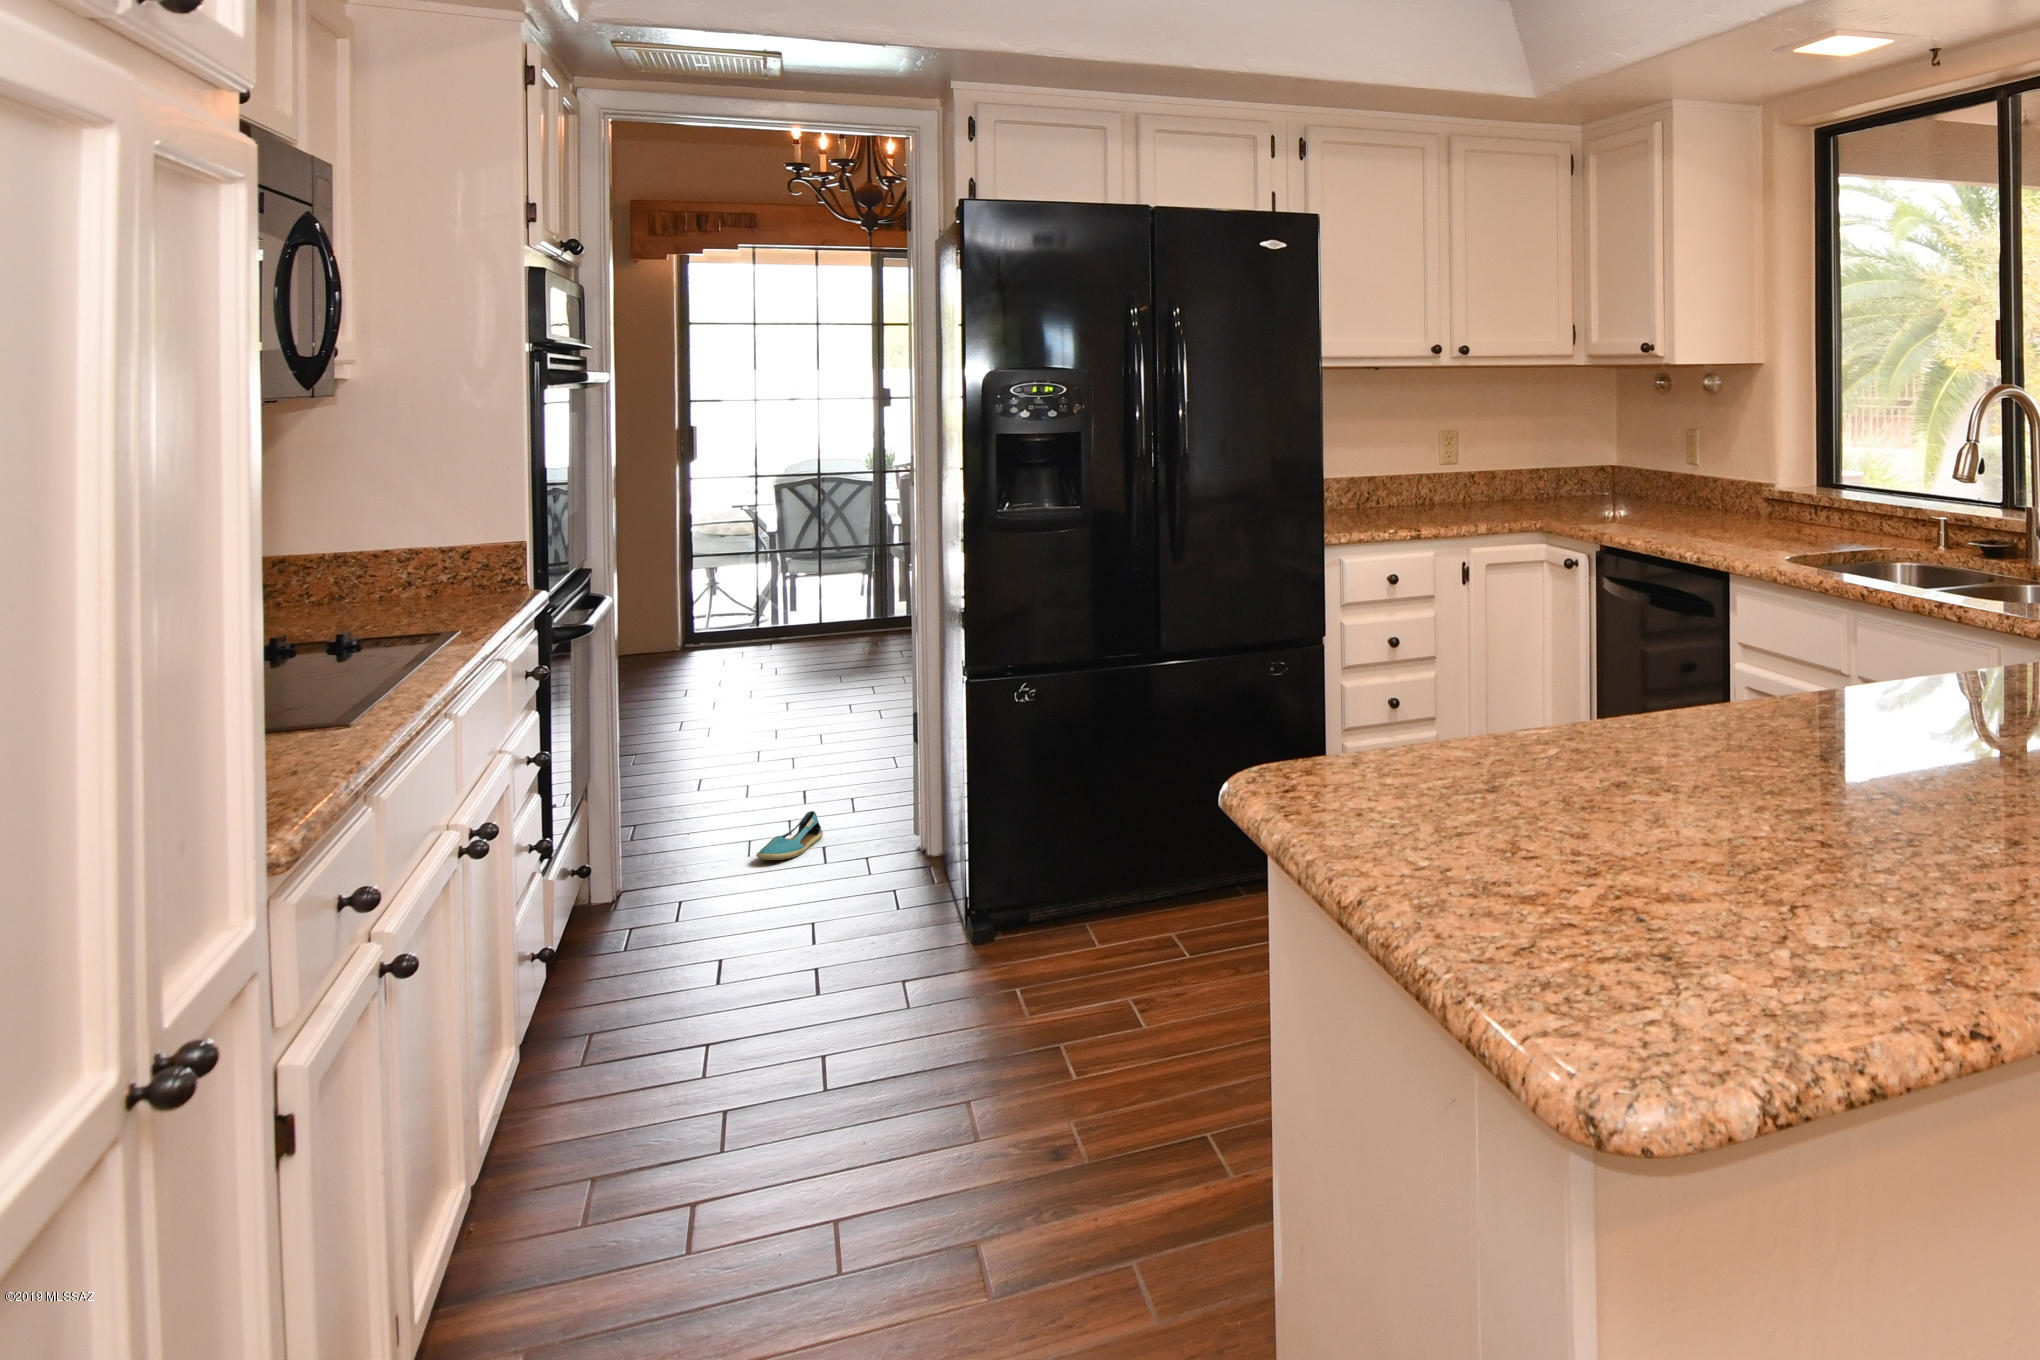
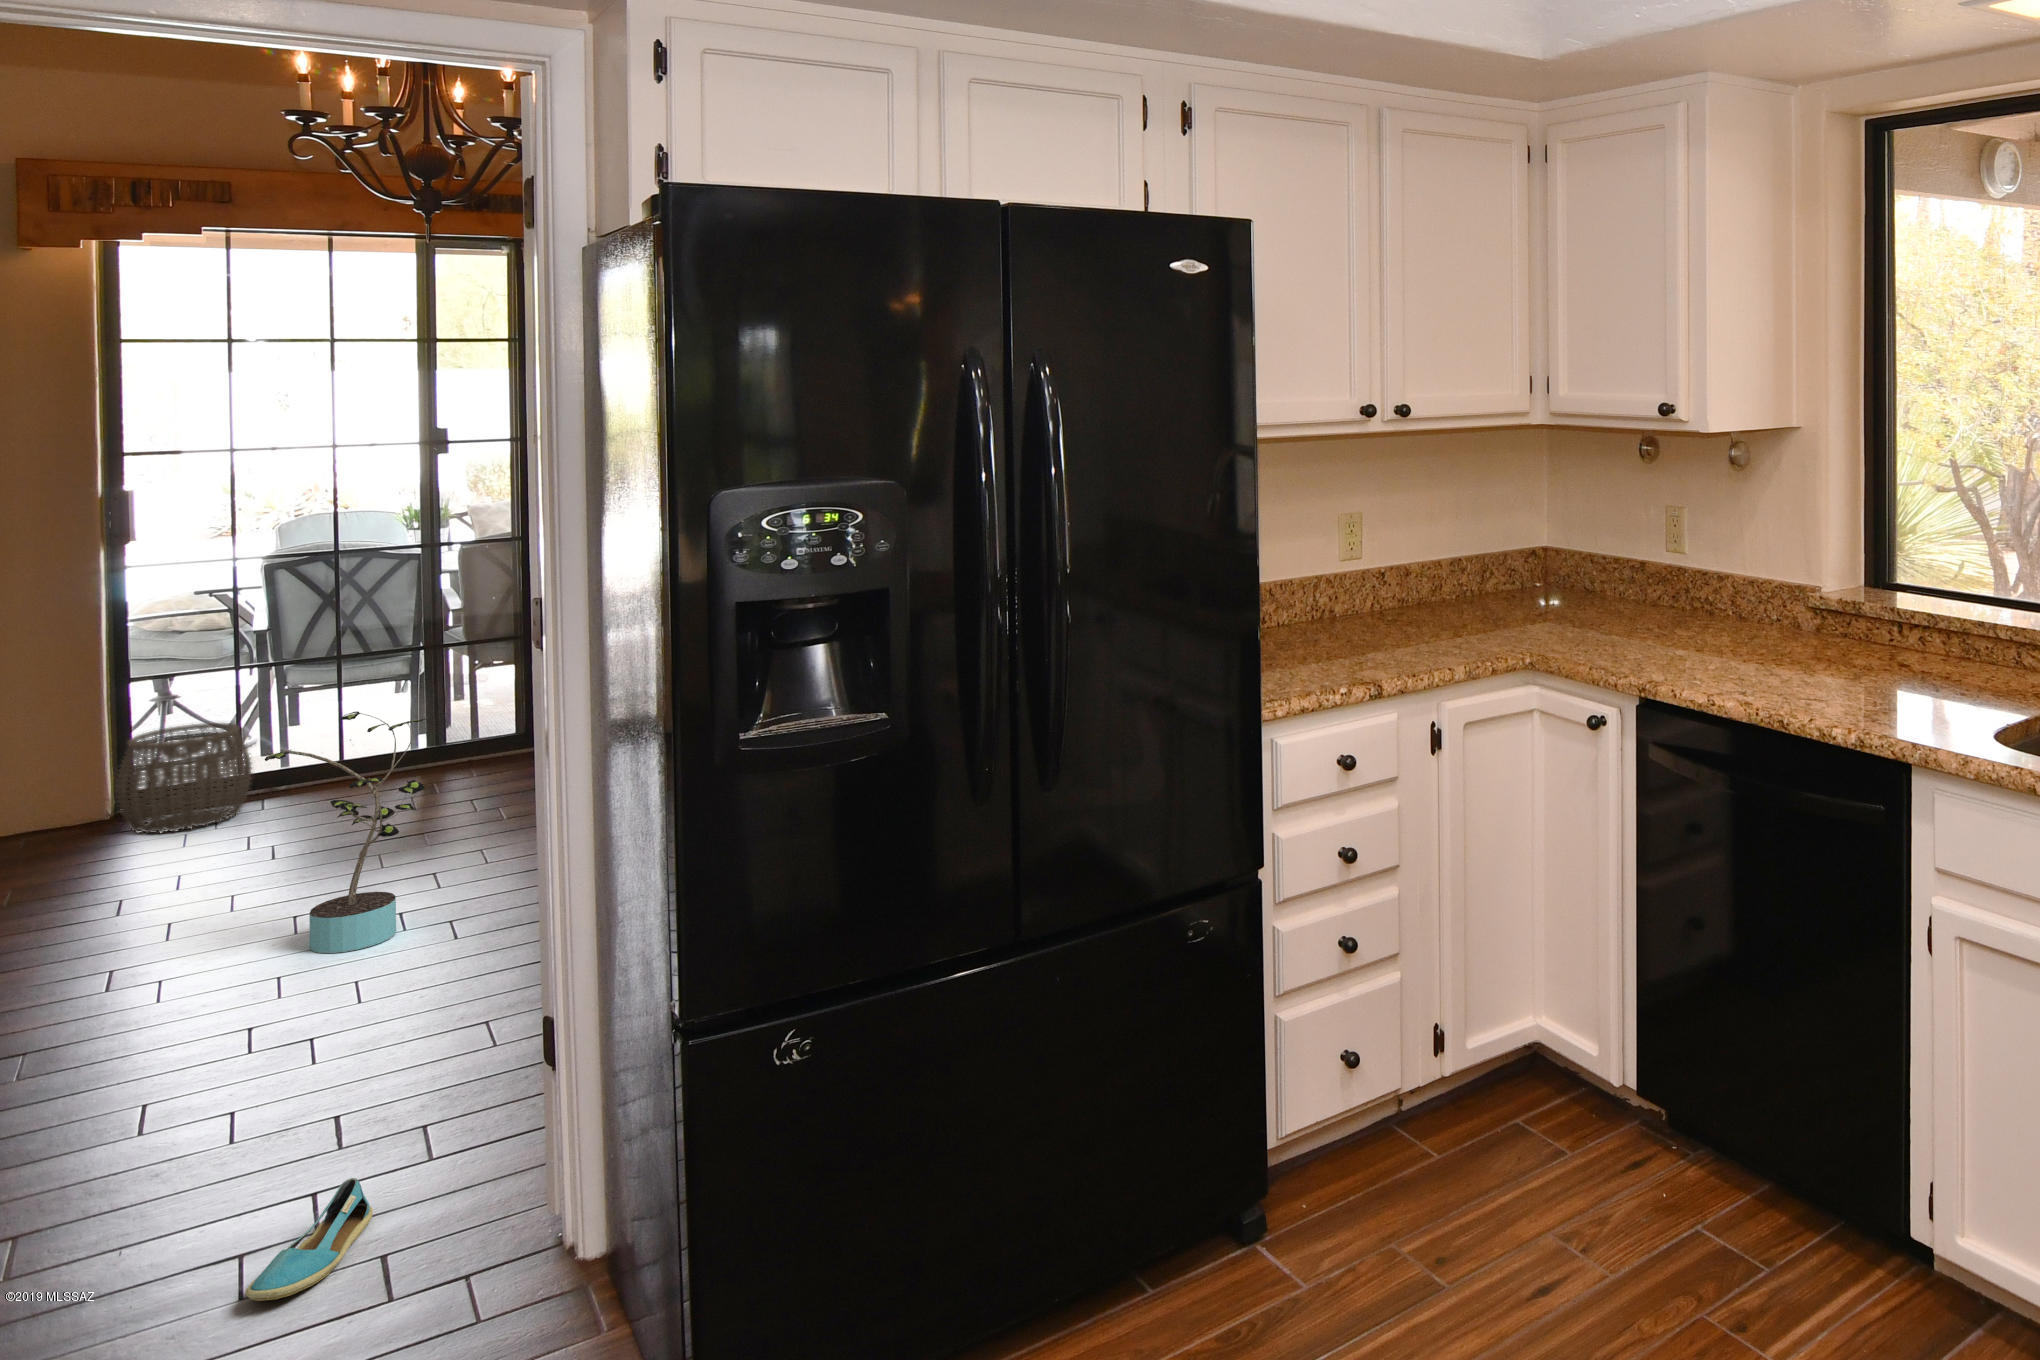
potted plant: none [772,568,867,726] -> present [265,711,425,953]
woven basket: none [686,592,767,663] -> present [116,723,252,833]

